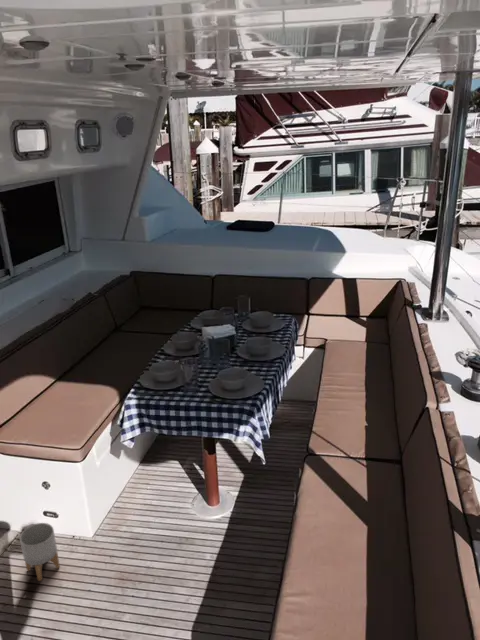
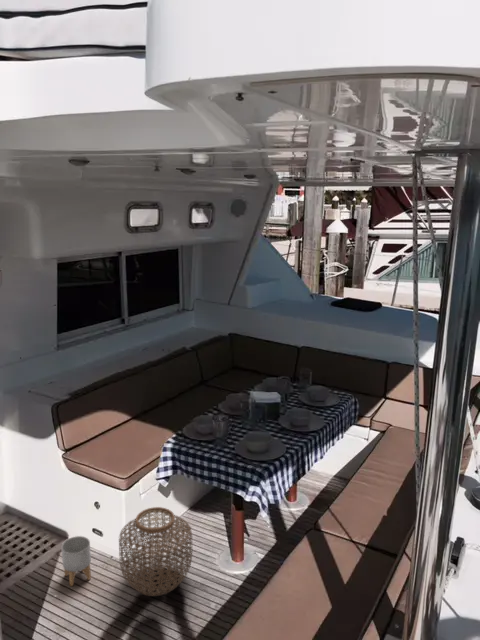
woven basket: none [91,470,175,567] -> present [119,507,192,596]

